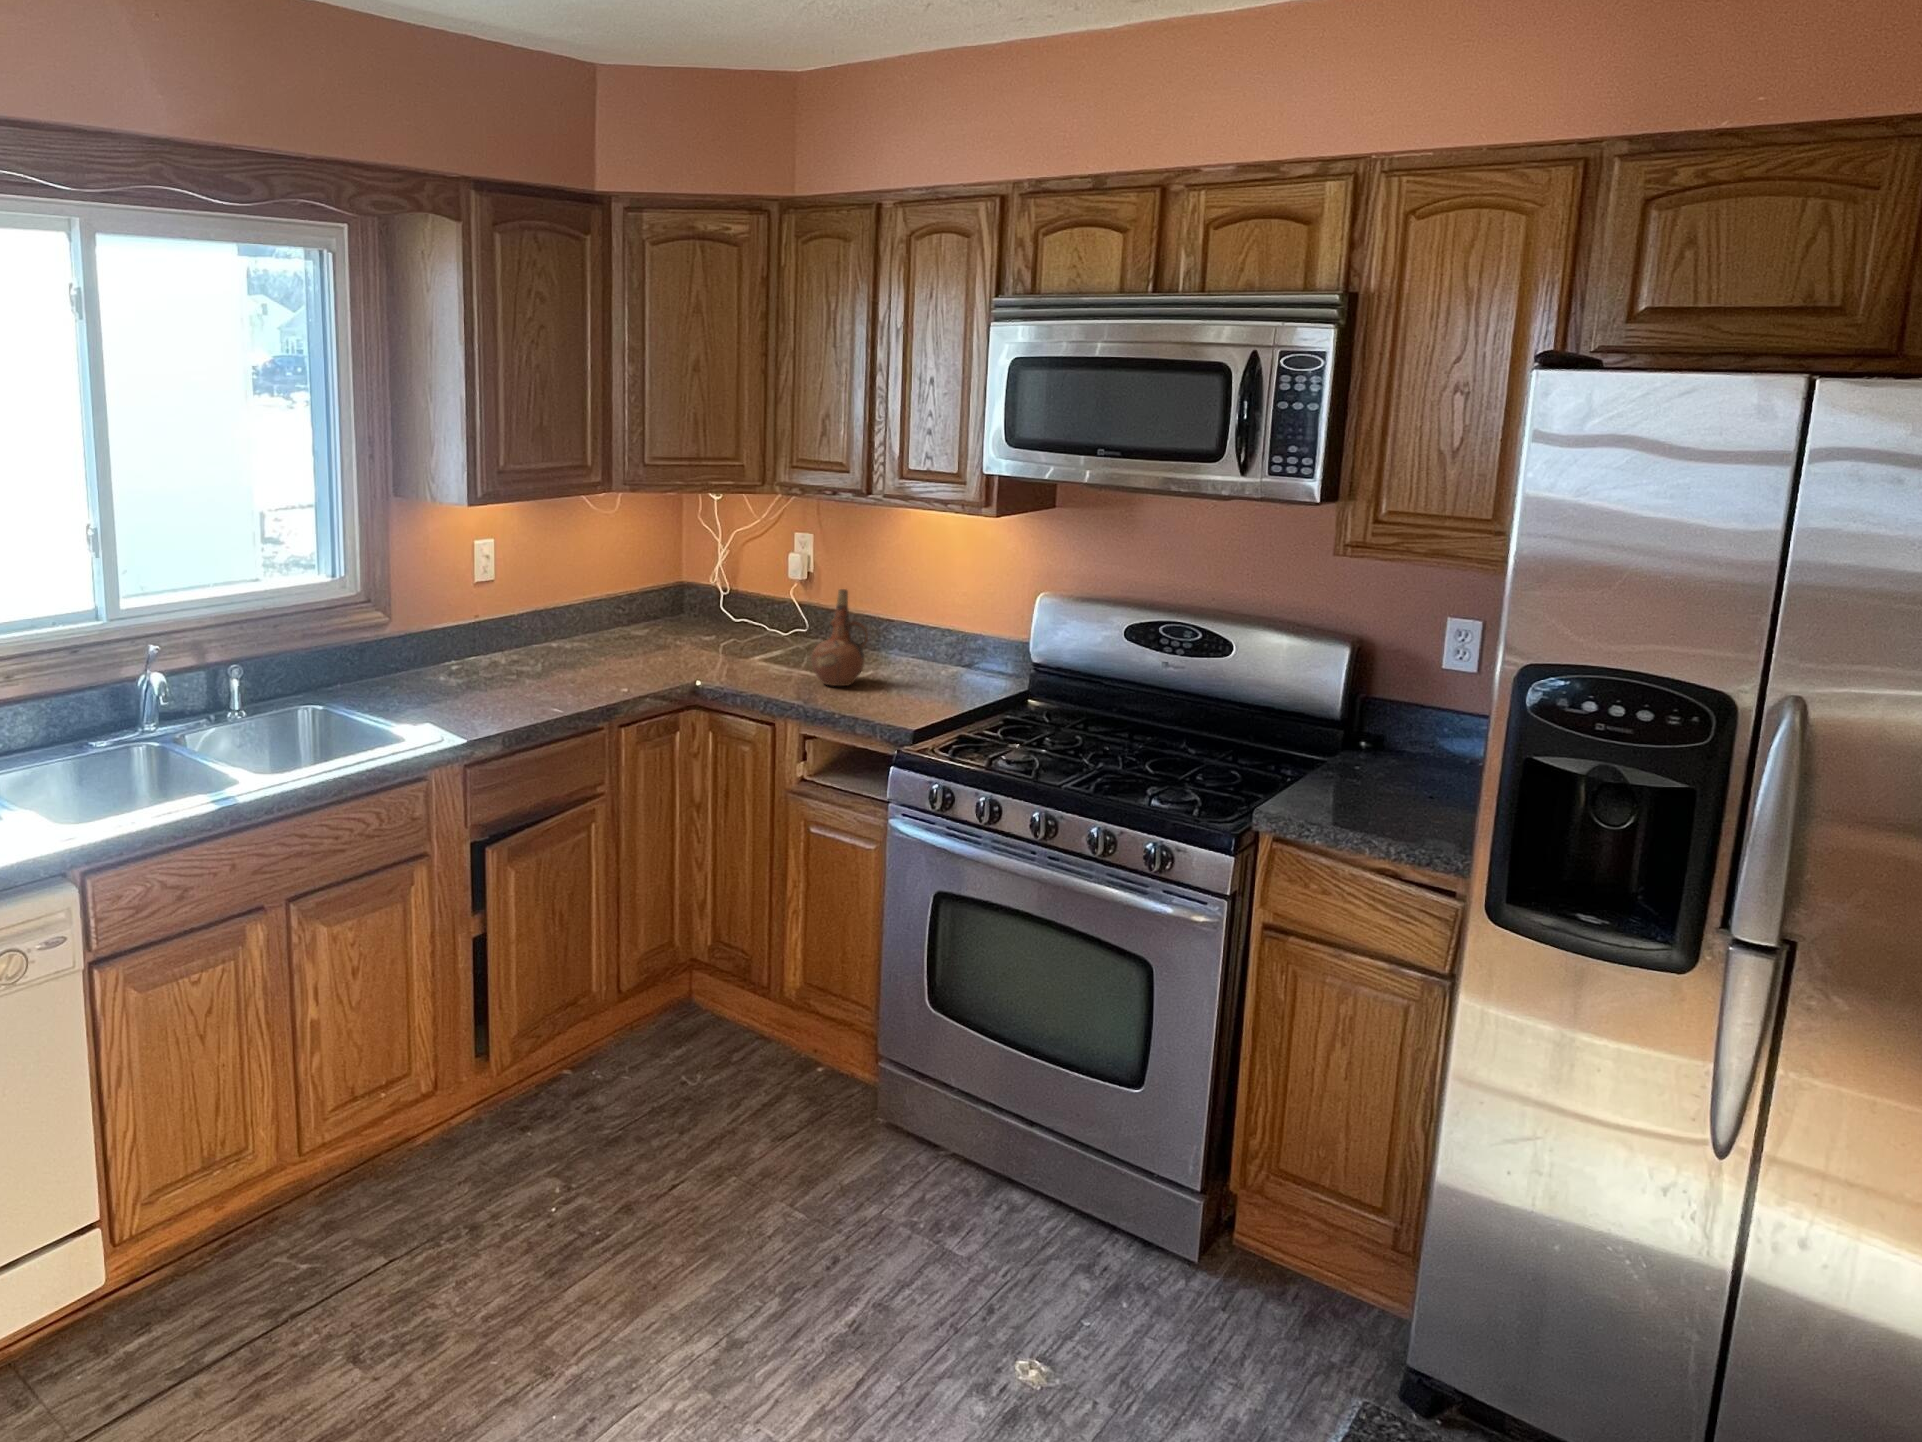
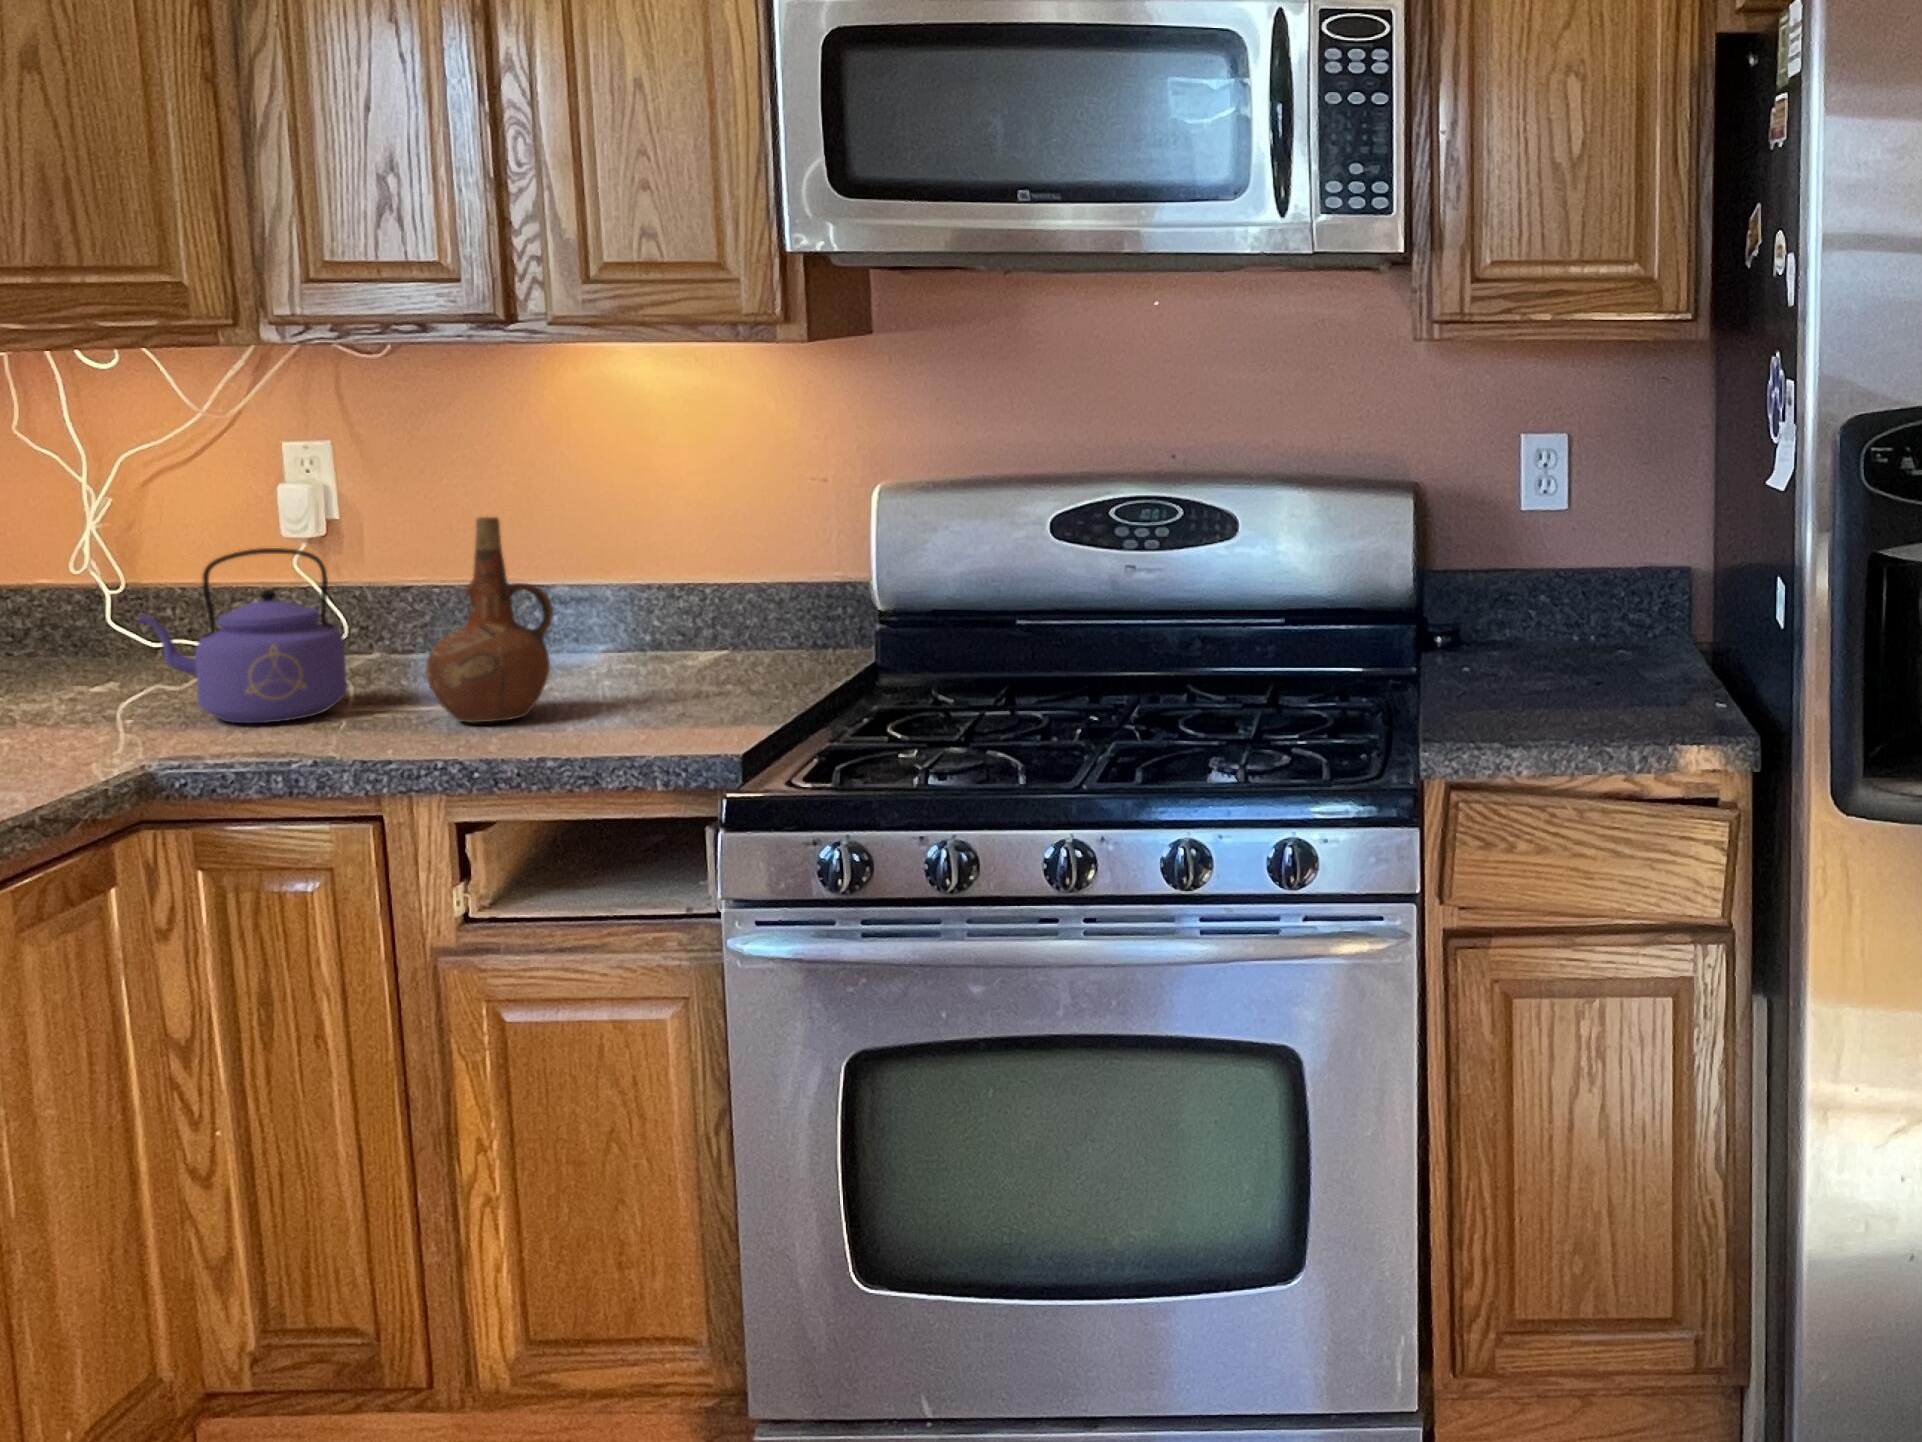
kettle: none [713,589,790,668] -> present [139,548,347,723]

